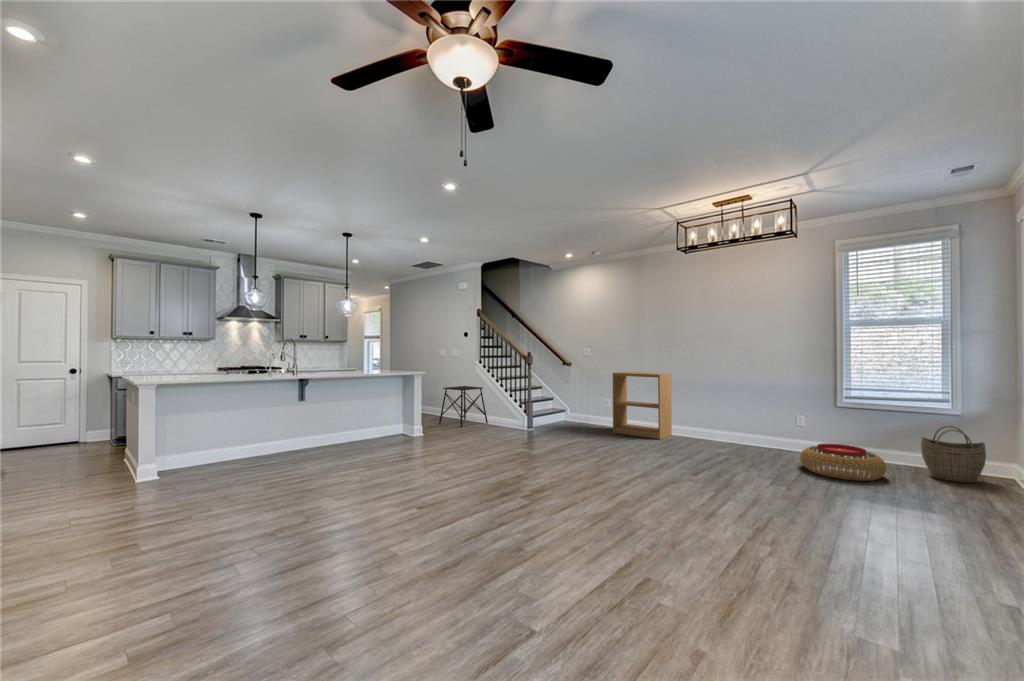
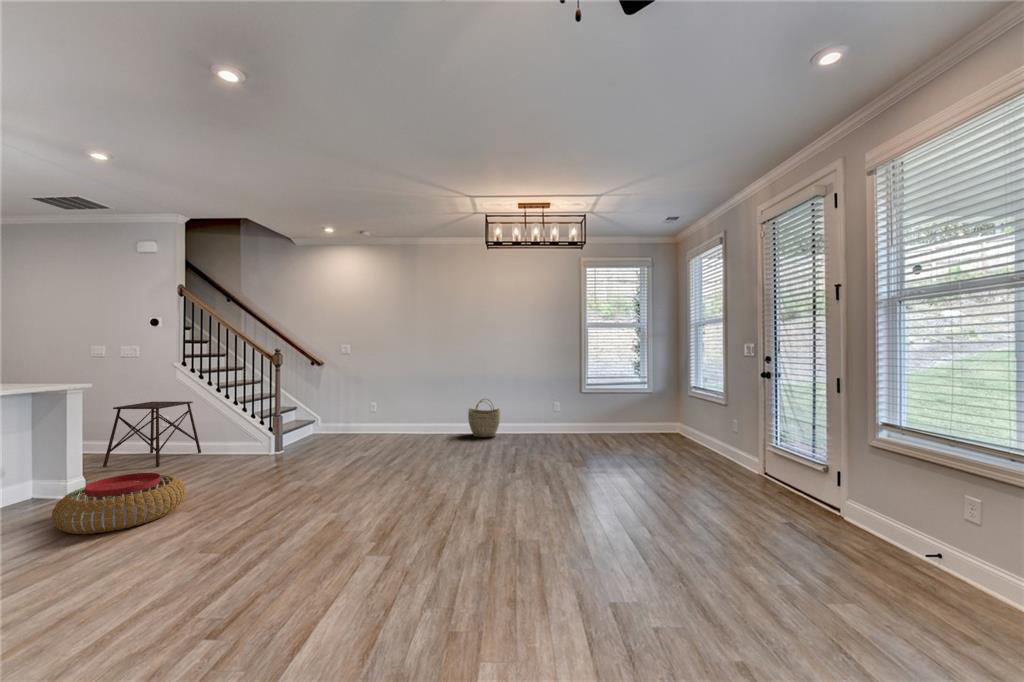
bookshelf: present [613,372,672,439] -> none [386,370,446,439]
woven basket: present [921,426,986,483] -> present [468,399,500,437]
pouf: present [800,444,886,481] -> present [52,473,186,534]

